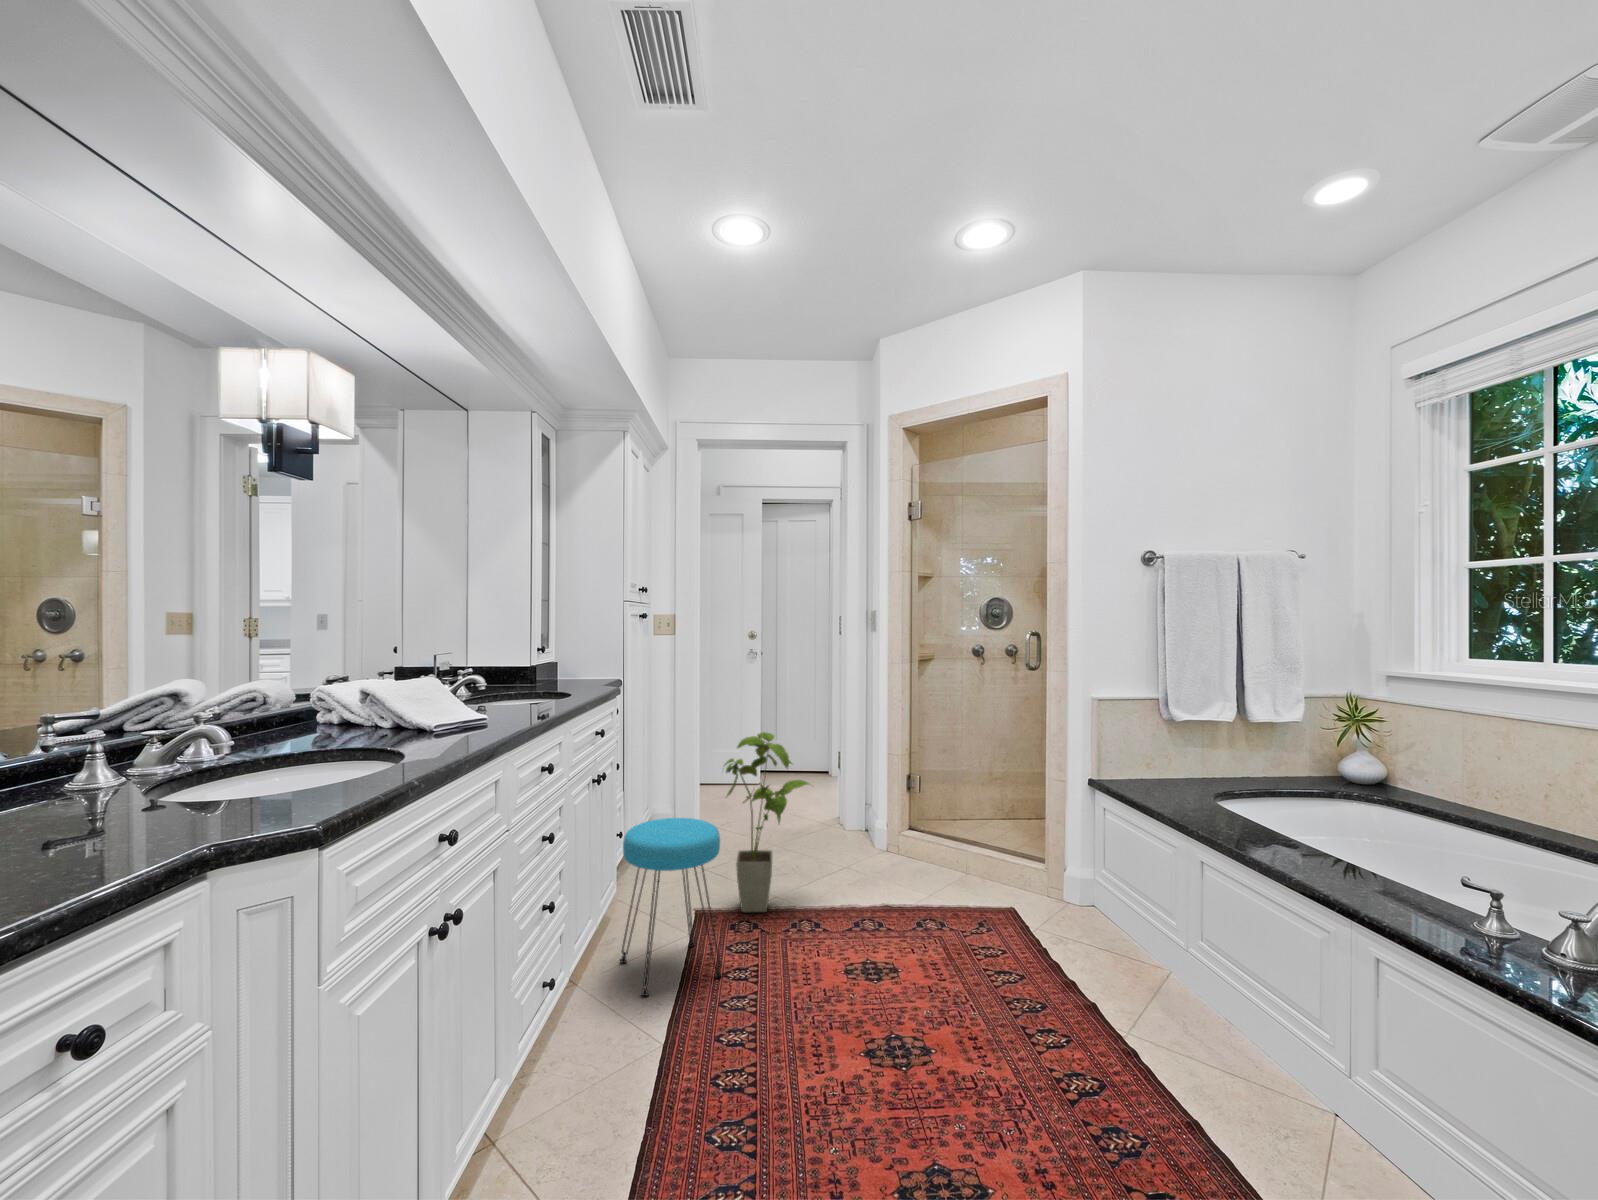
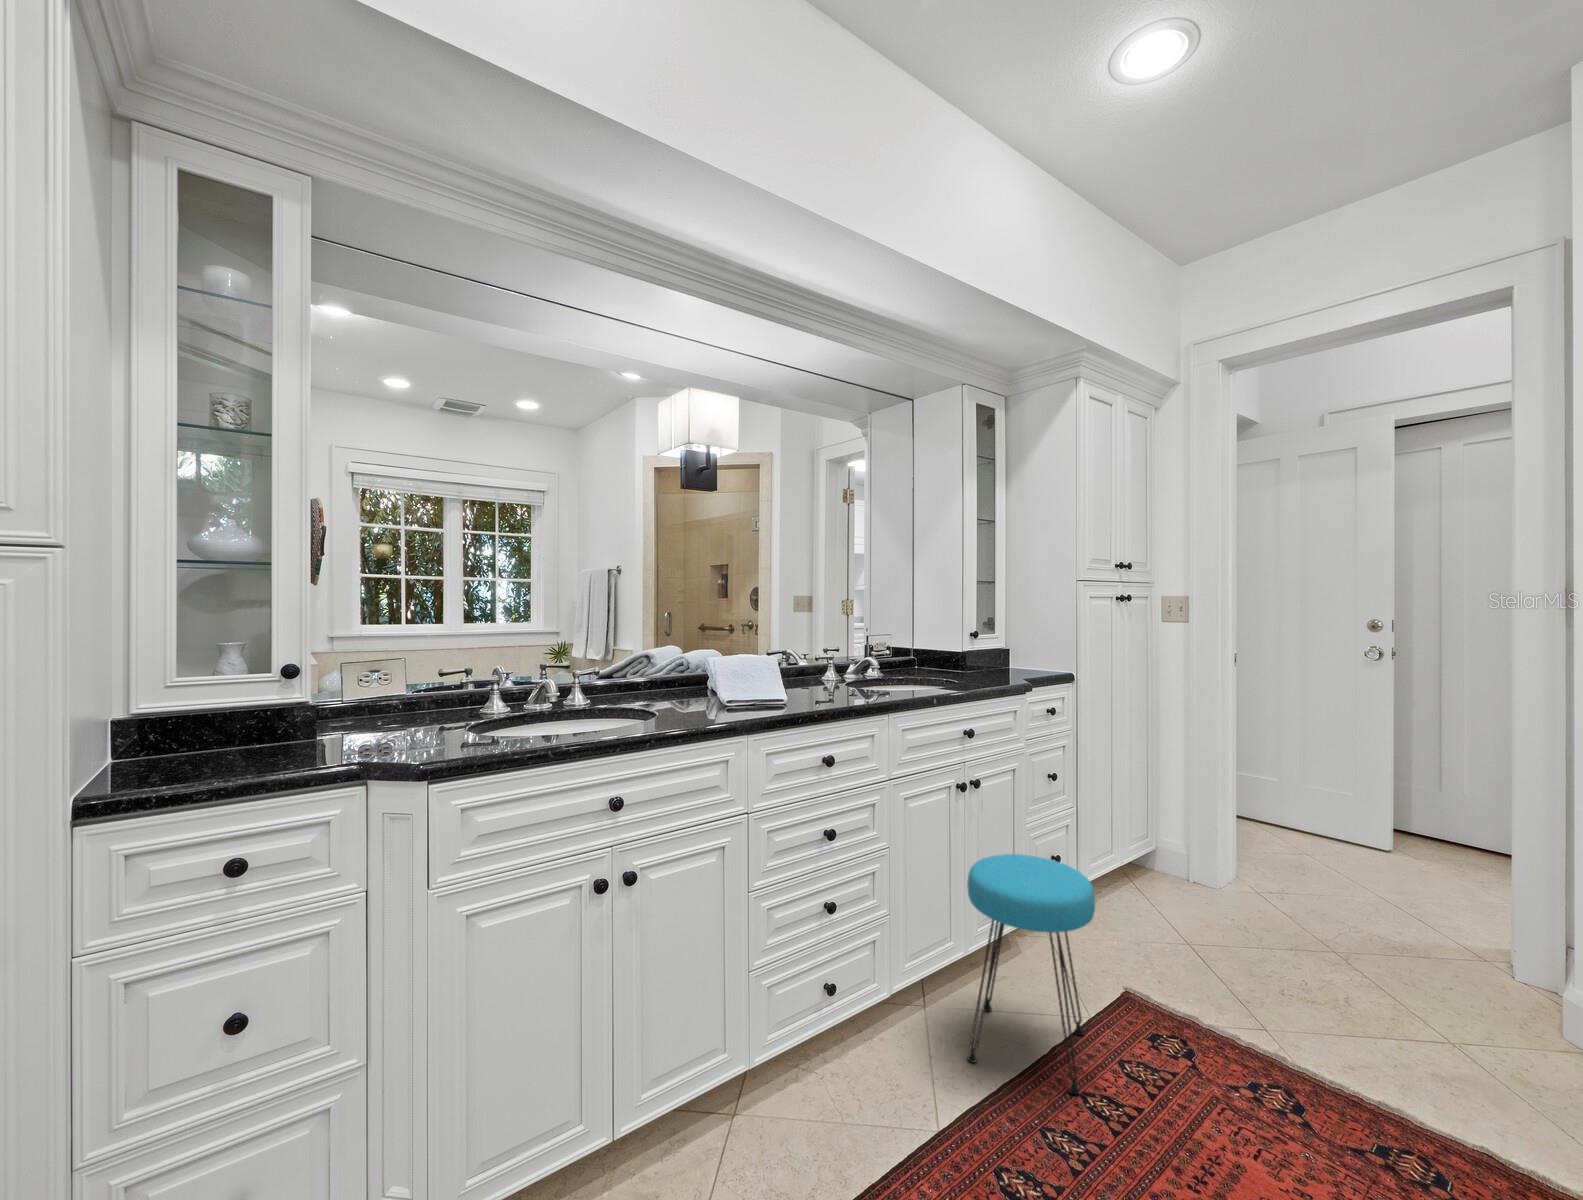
house plant: present [724,732,810,912] -> none [1161,779,1332,1043]

